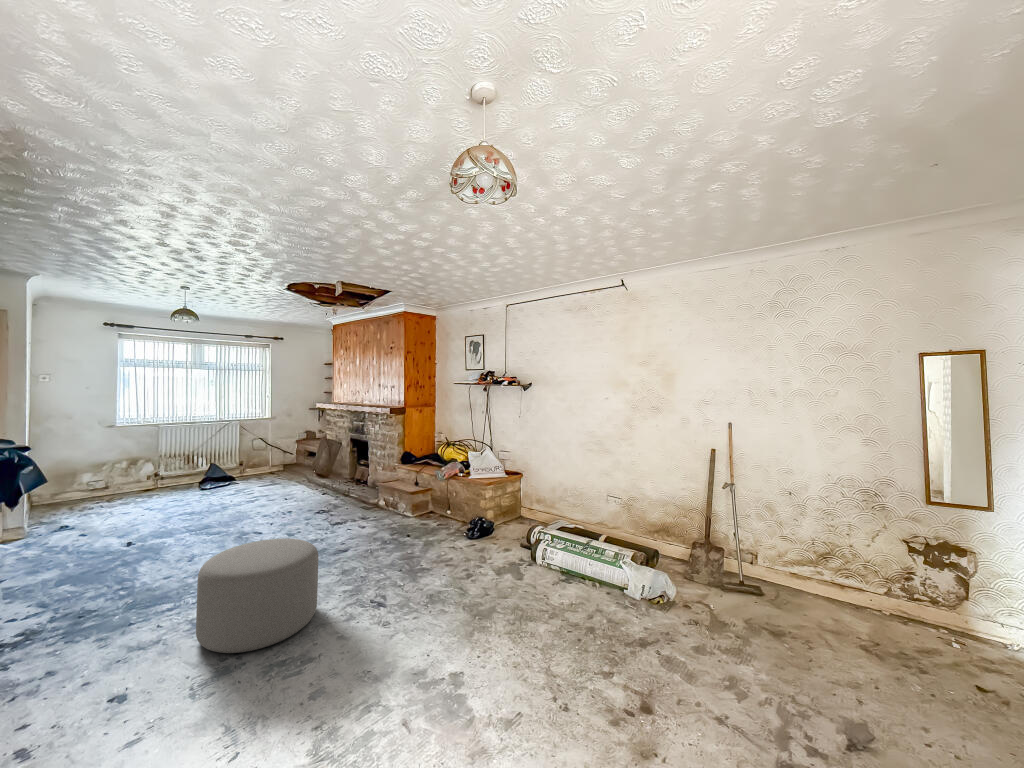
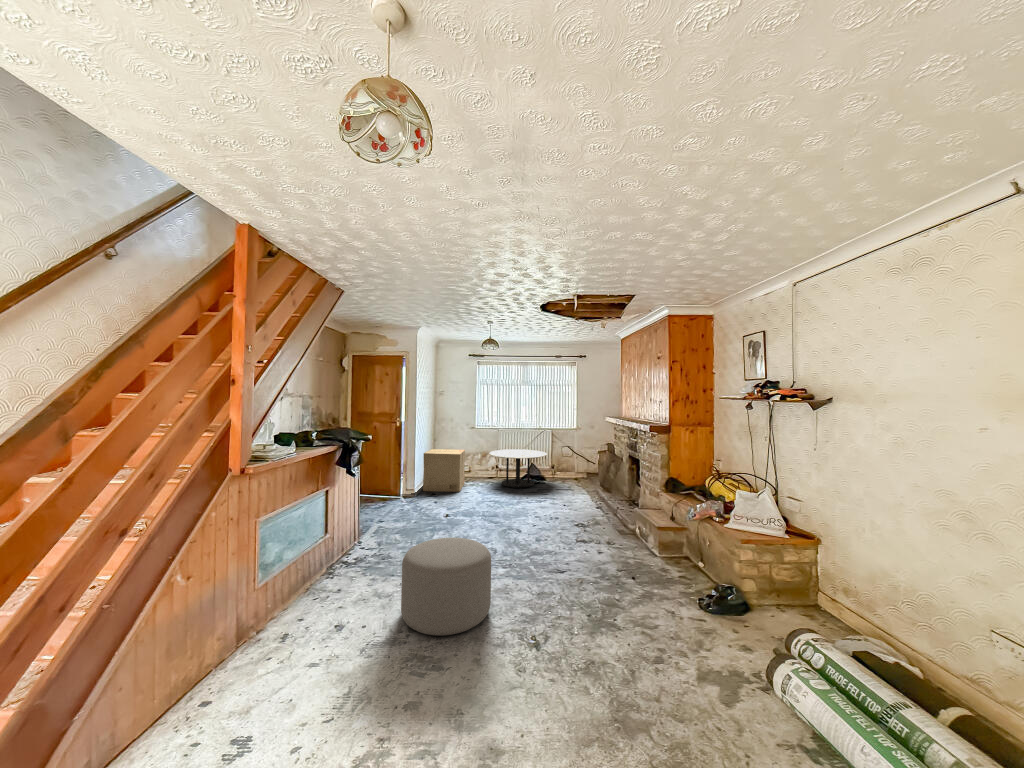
coffee table: none [149,446,244,497] -> present [490,449,547,488]
cardboard box: none [16,455,105,530] -> present [423,449,465,492]

